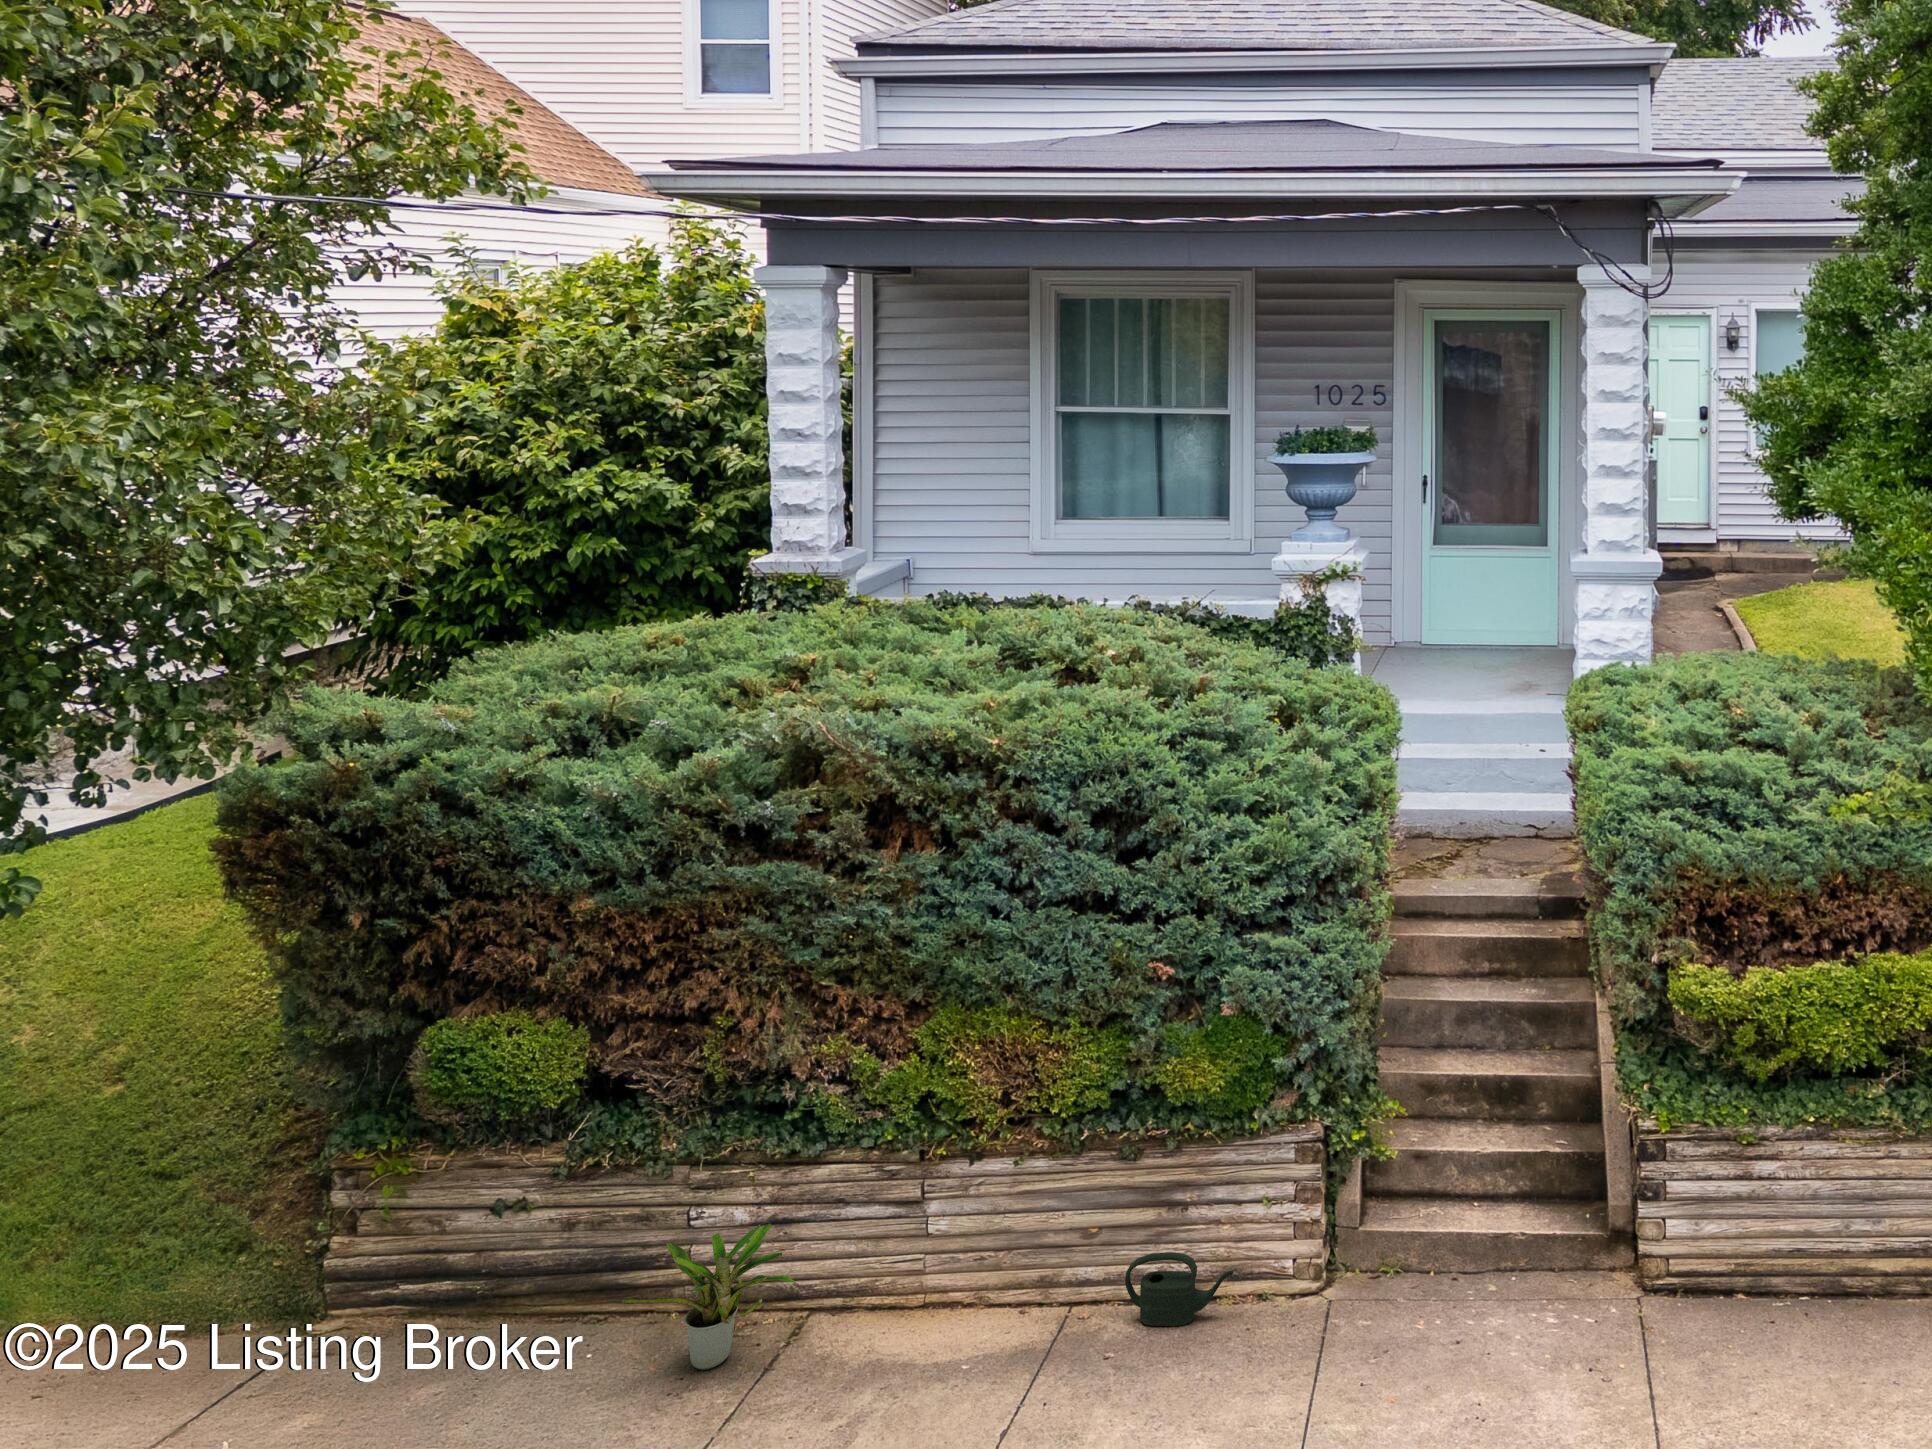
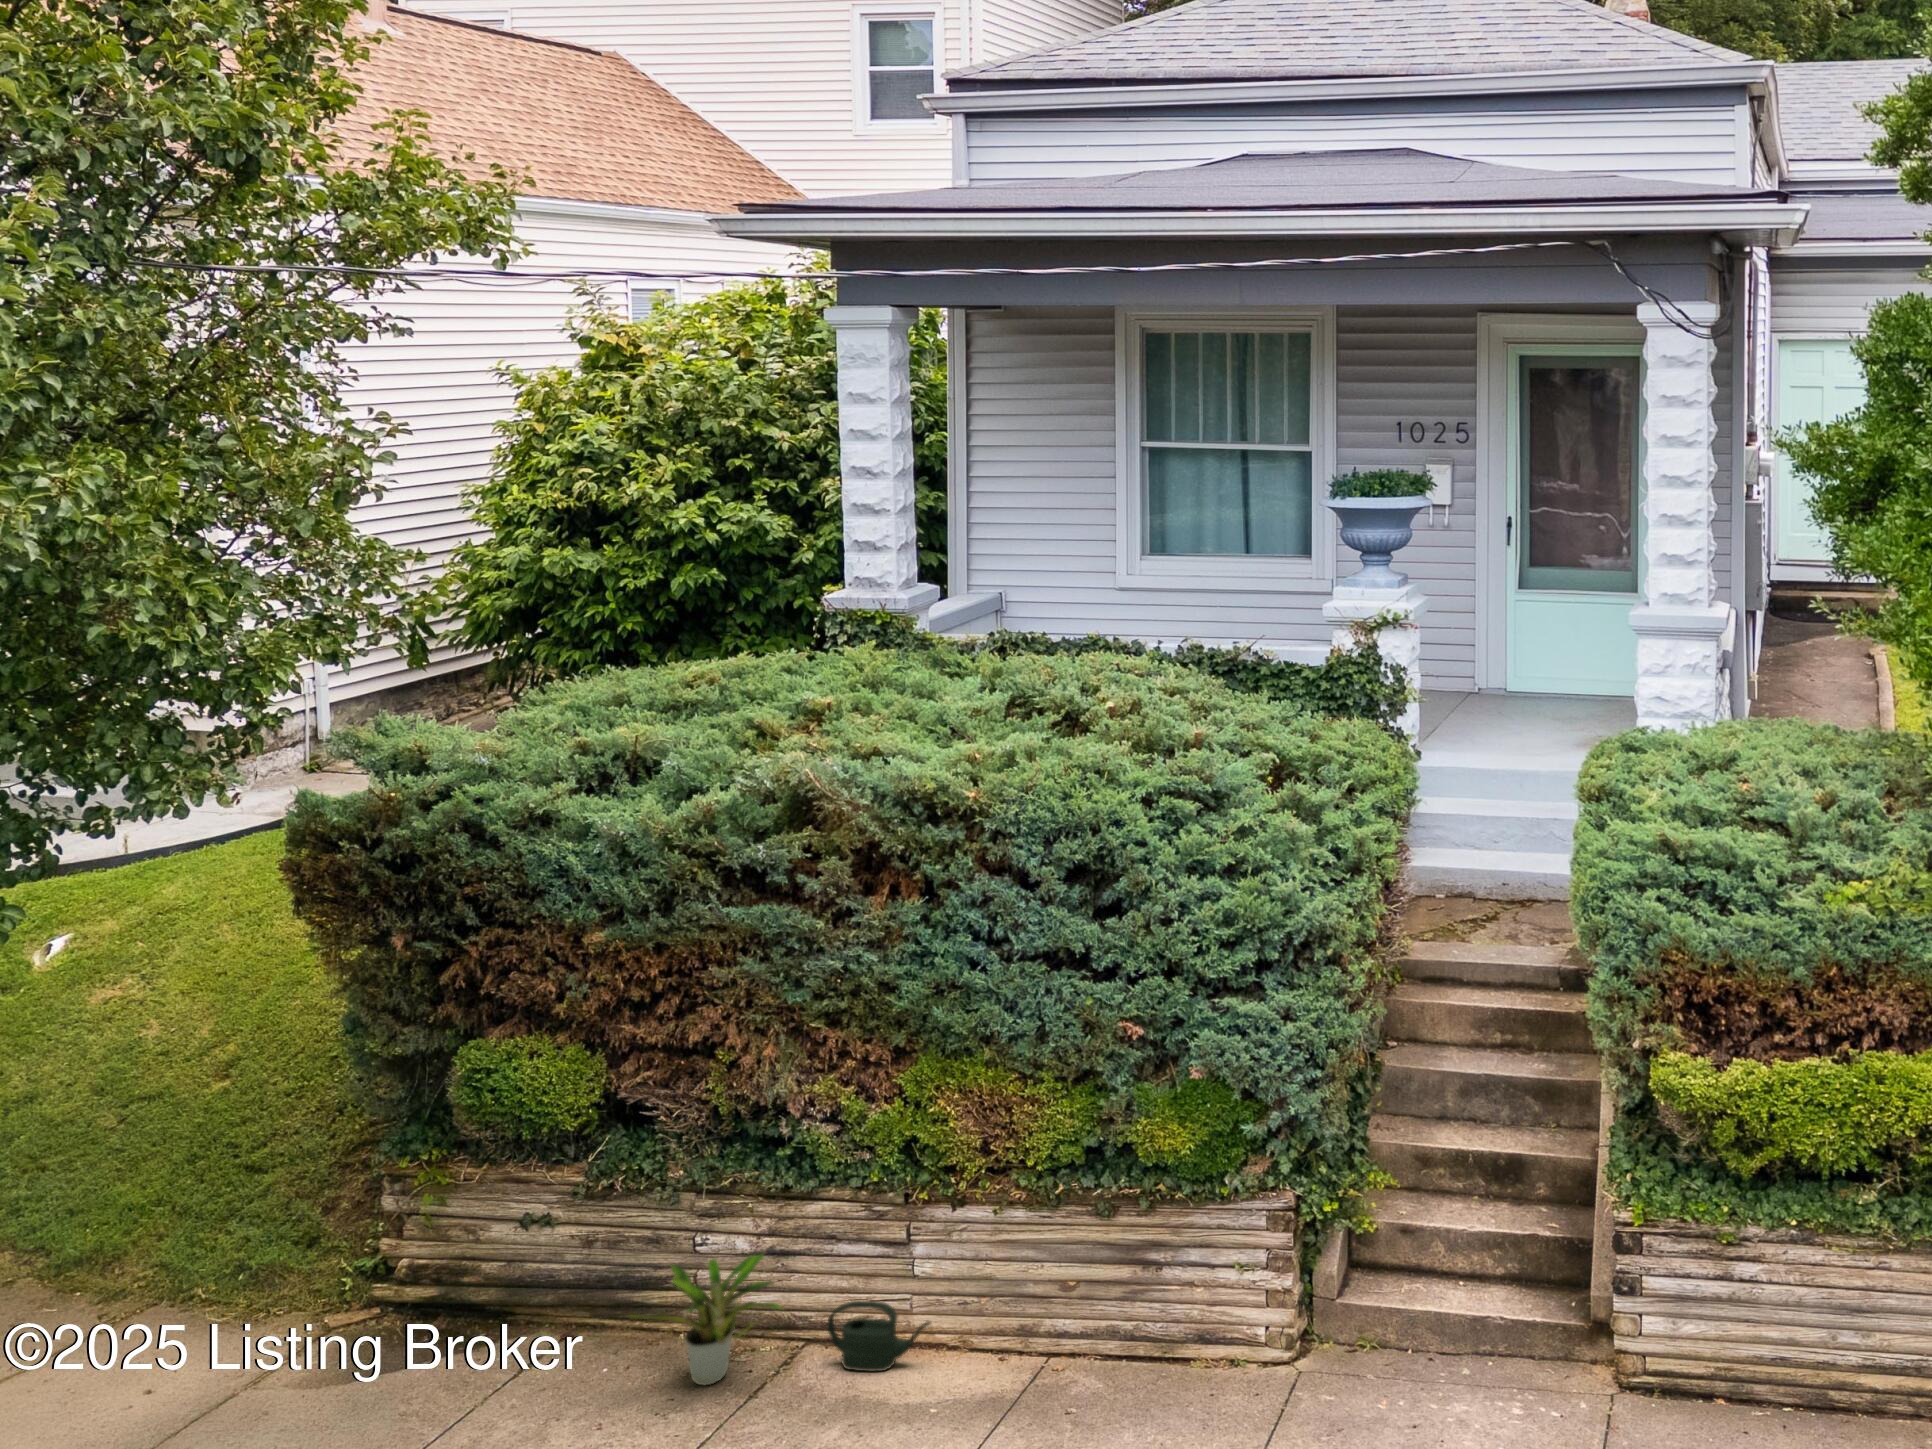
watering can: present [1125,1252,1233,1326] -> present [827,1300,931,1372]

